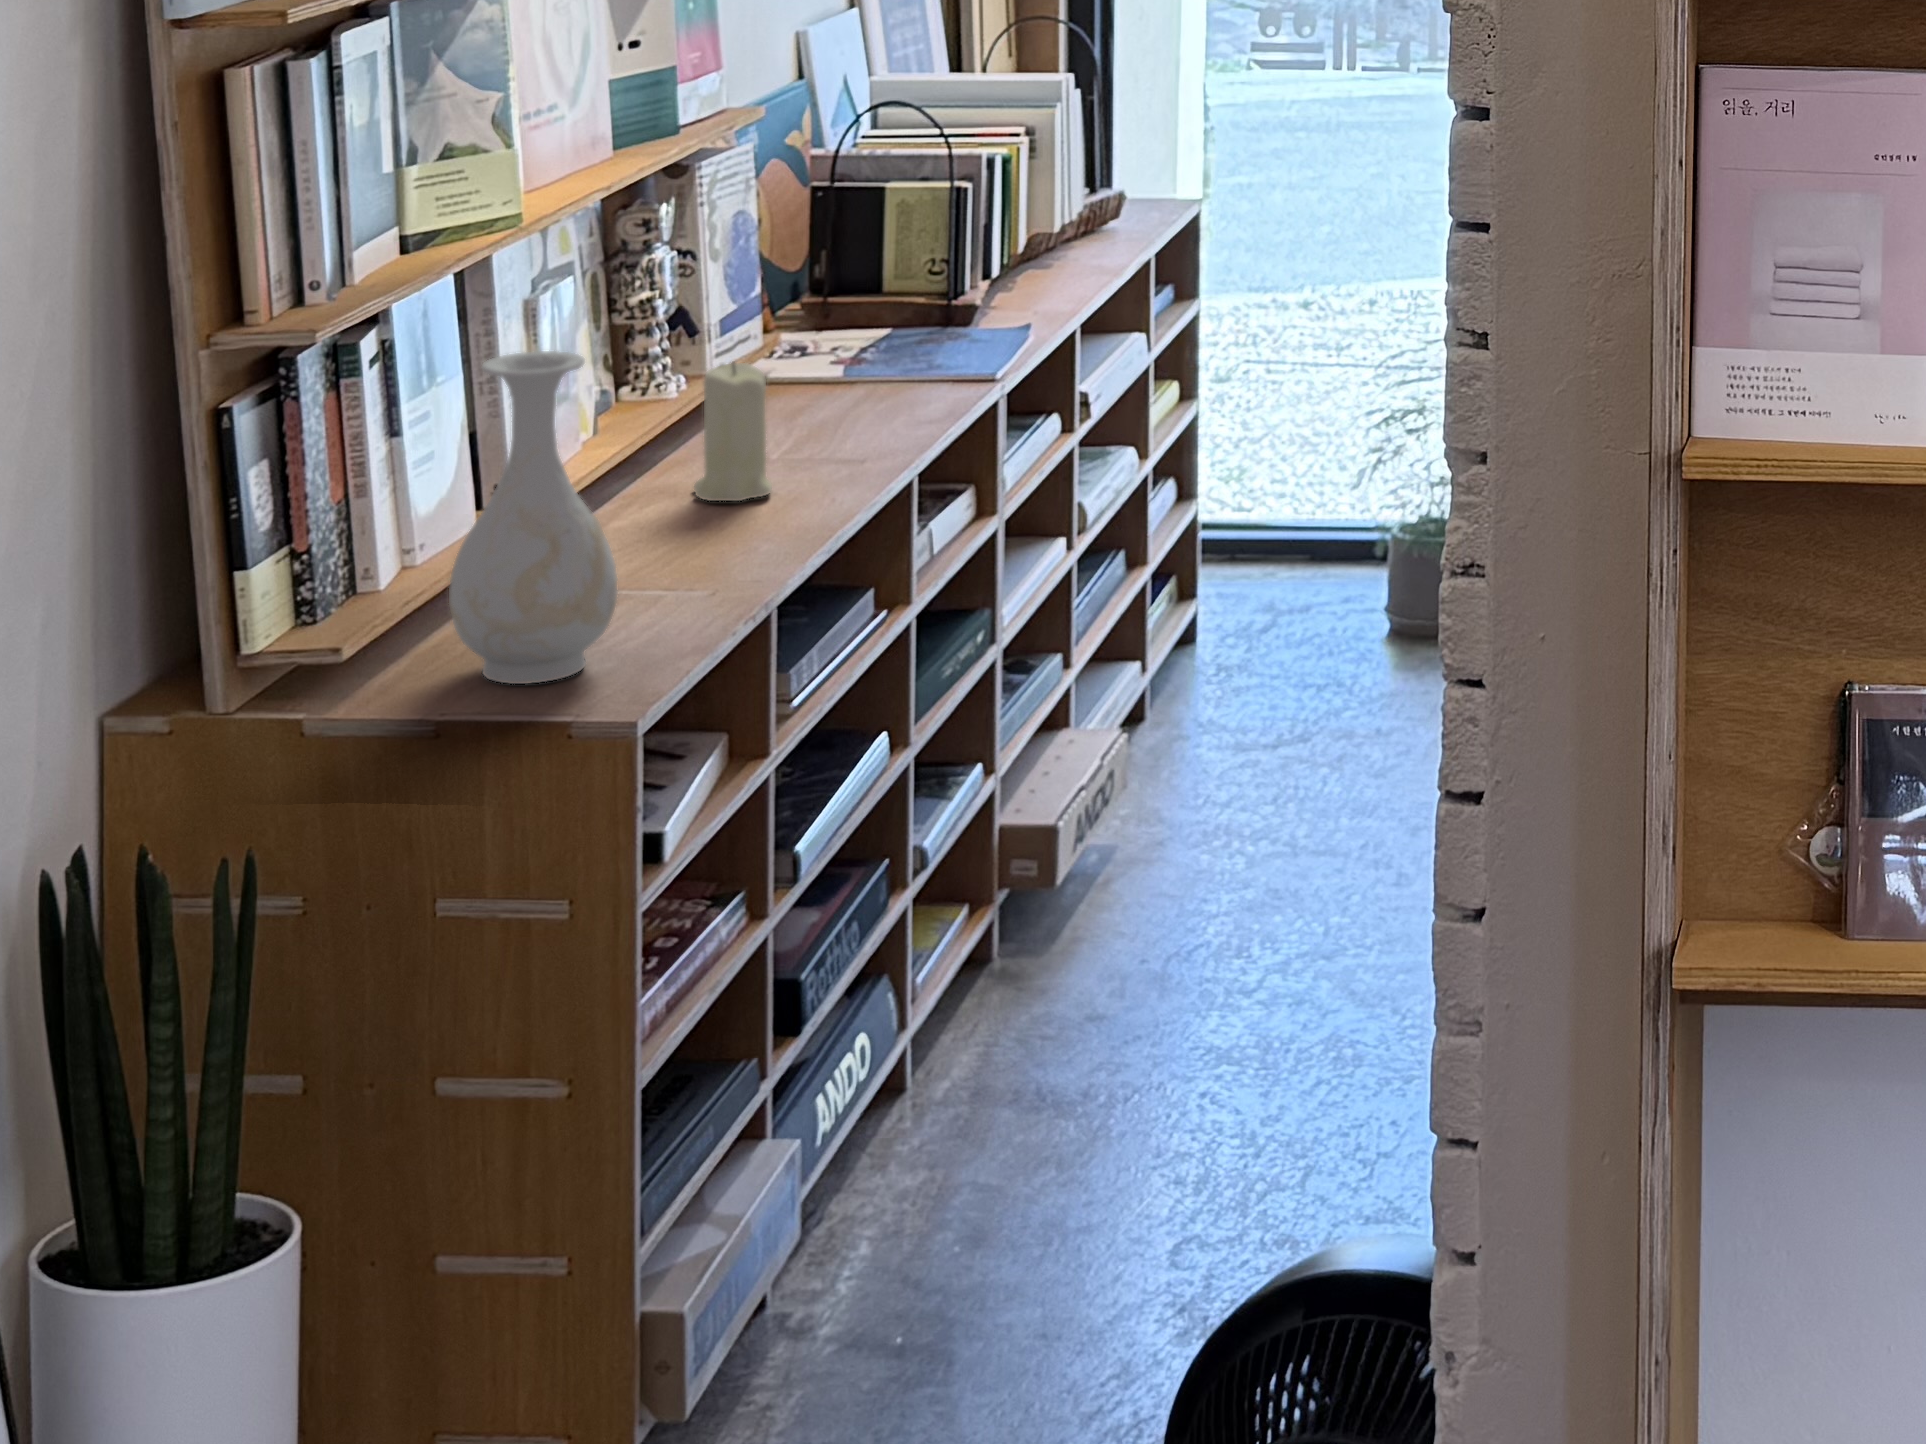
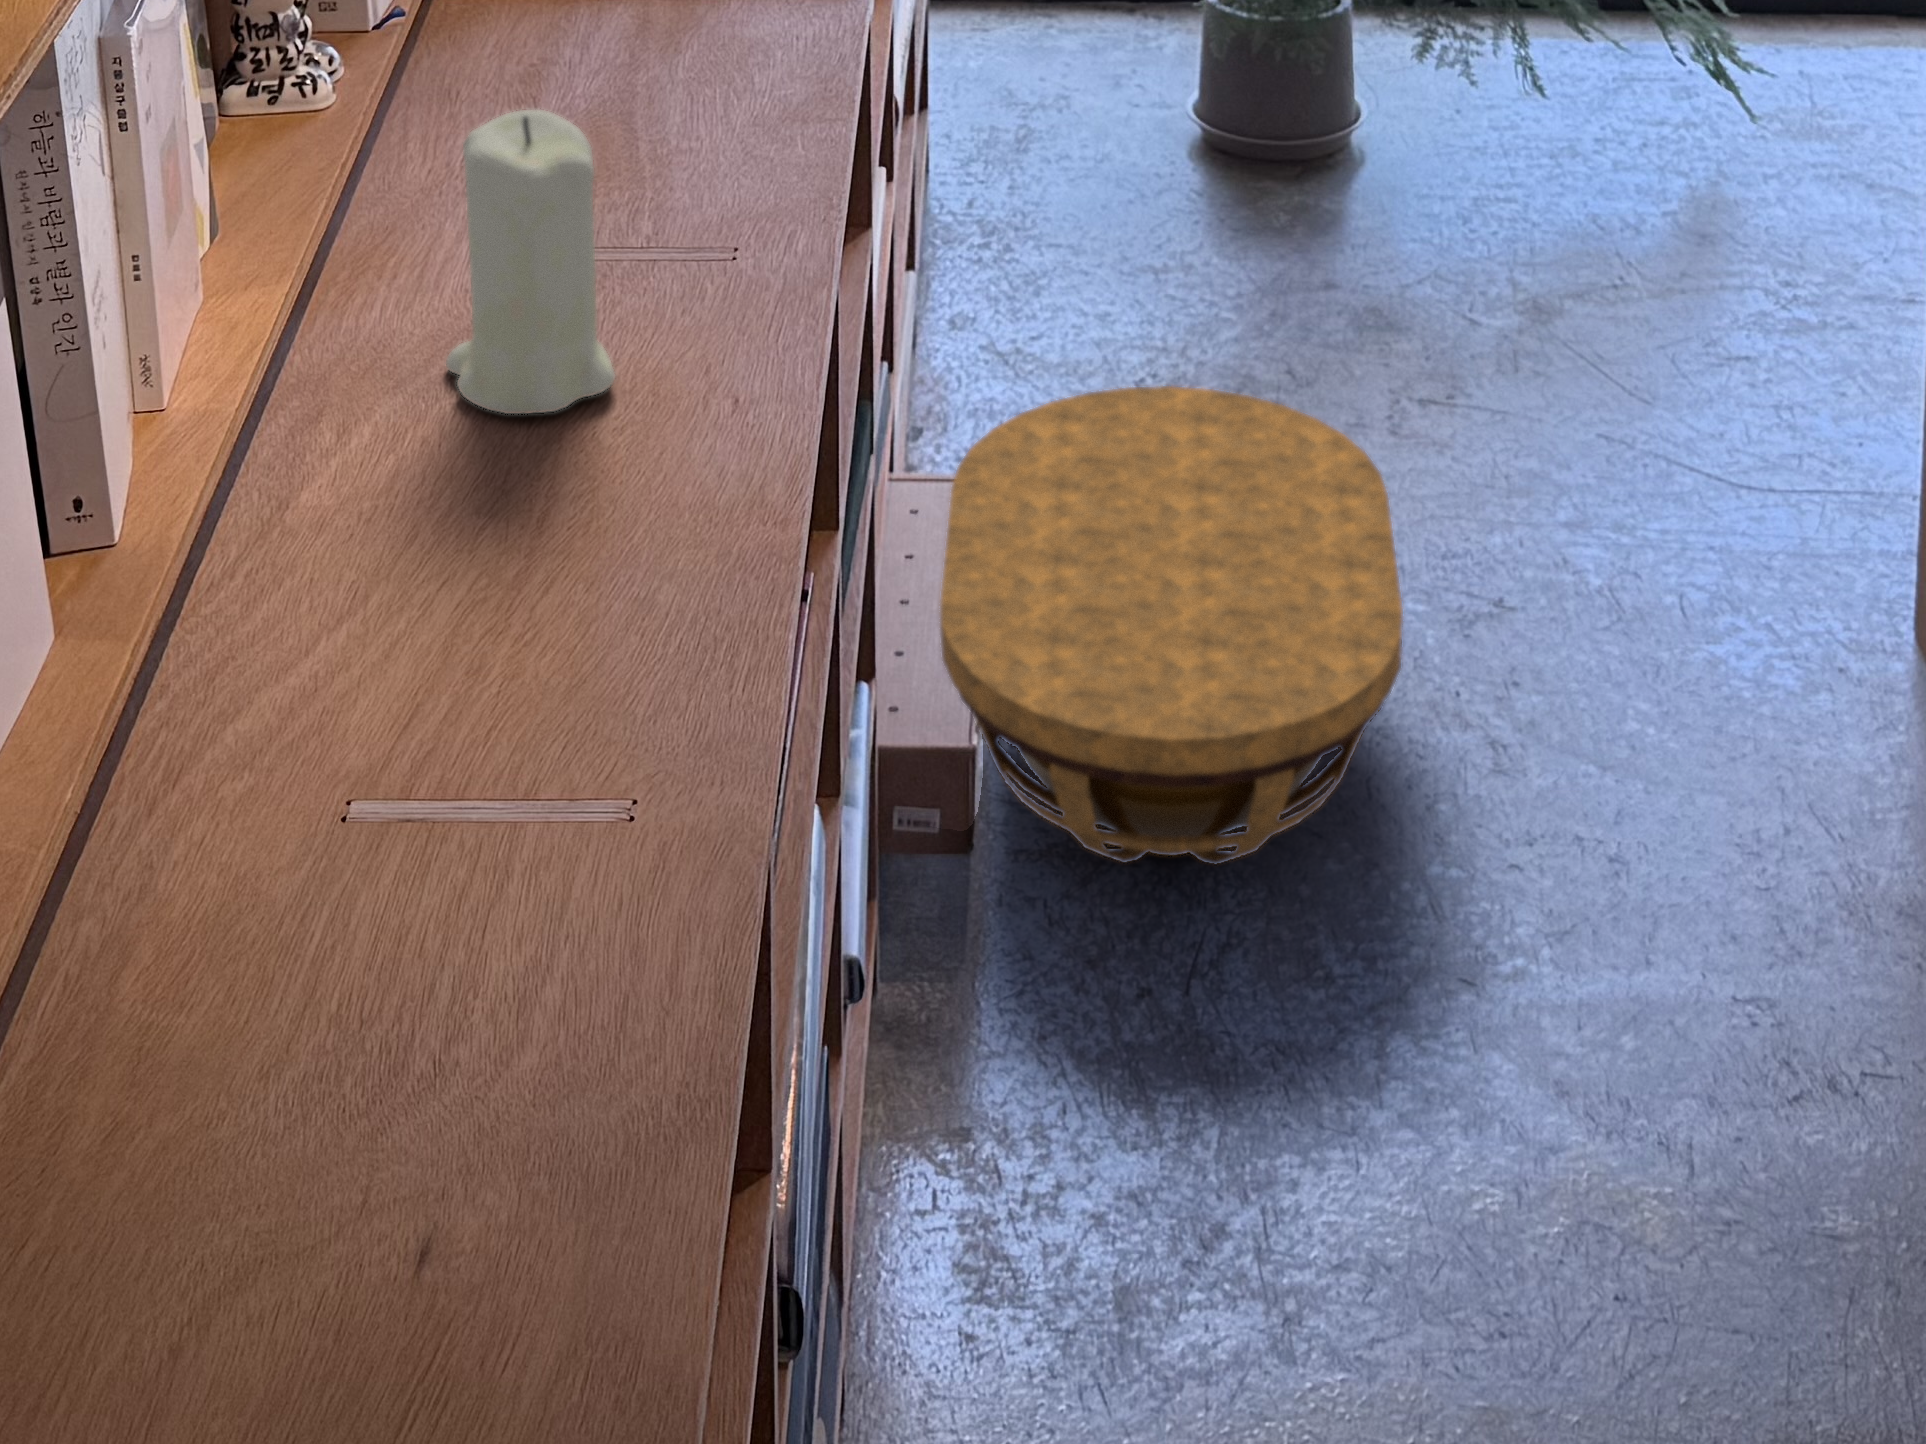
vase: present [449,351,617,684] -> none [115,390,535,1267]
basket: none [1040,679,1329,908] -> present [940,386,1403,864]

